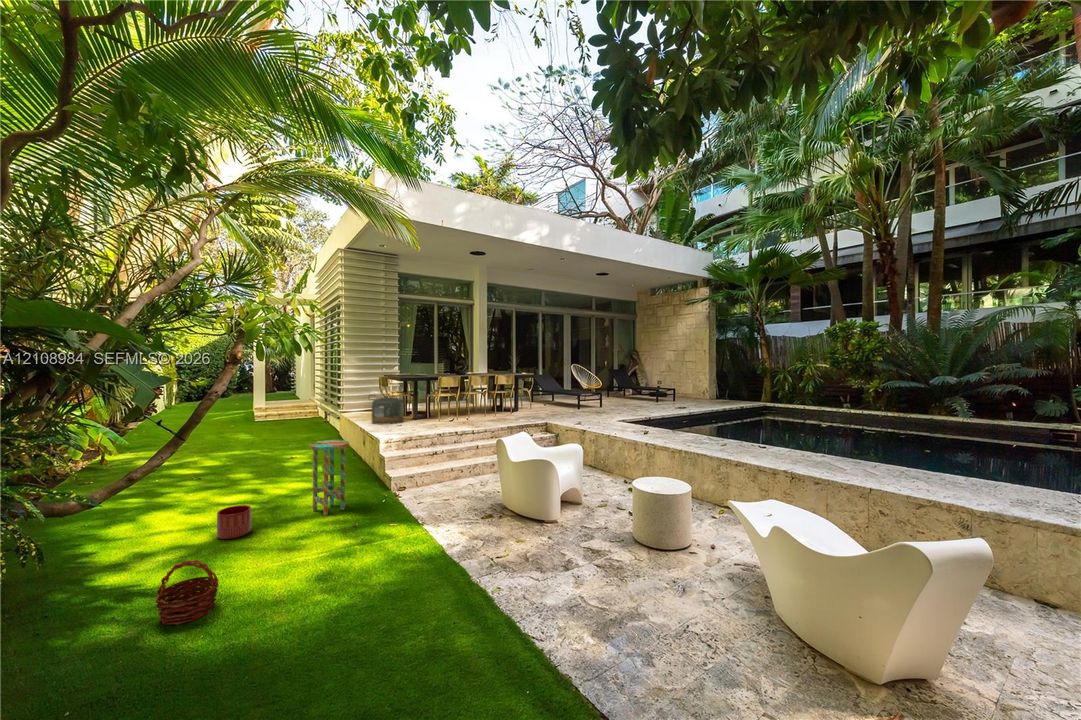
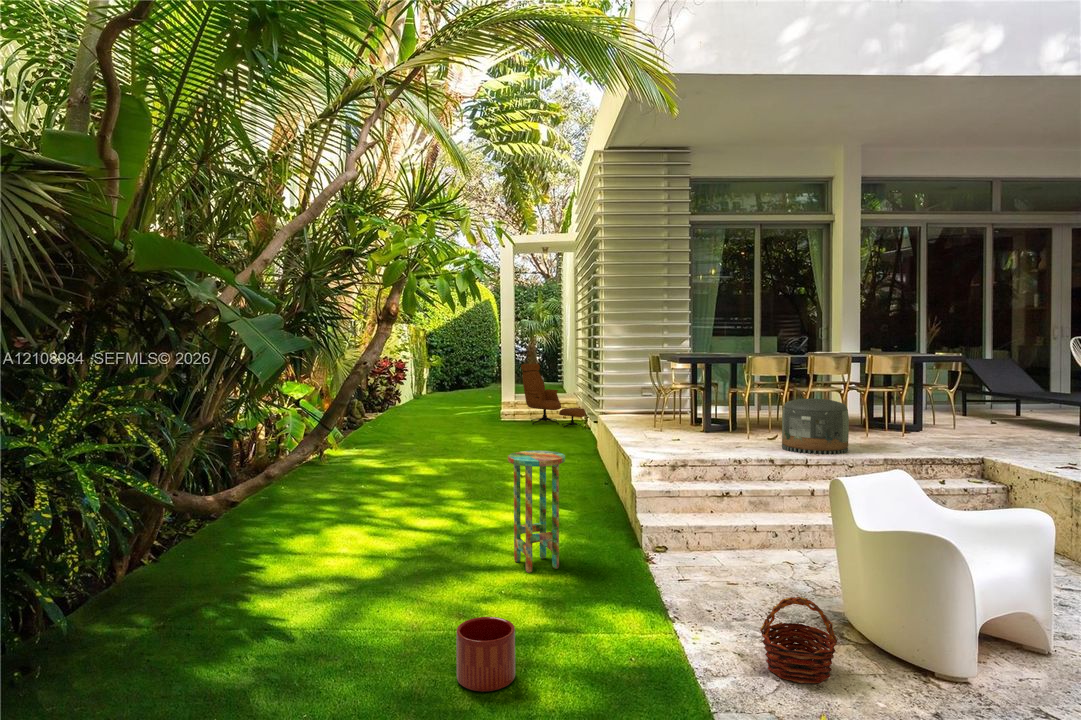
lounge chair: none [275,381,325,424] -> present [521,364,586,427]
pouf: present [372,397,404,425] -> present [782,398,849,455]
planter: present [217,505,251,539] -> present [456,617,515,692]
basket: present [155,560,219,625] -> present [760,597,837,684]

